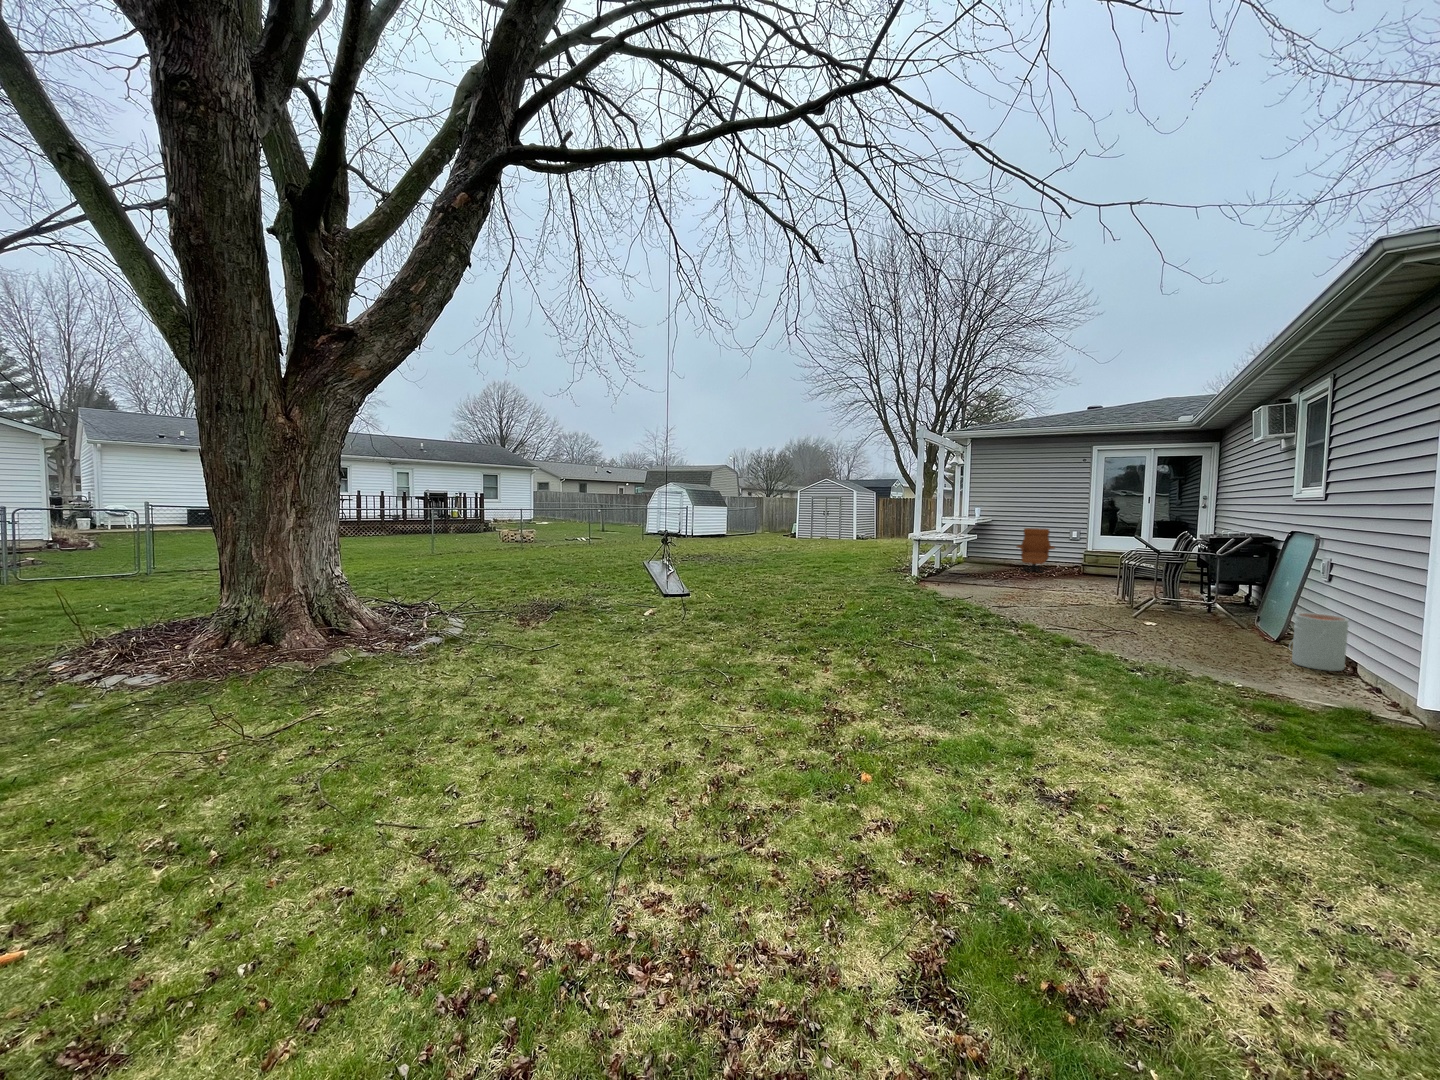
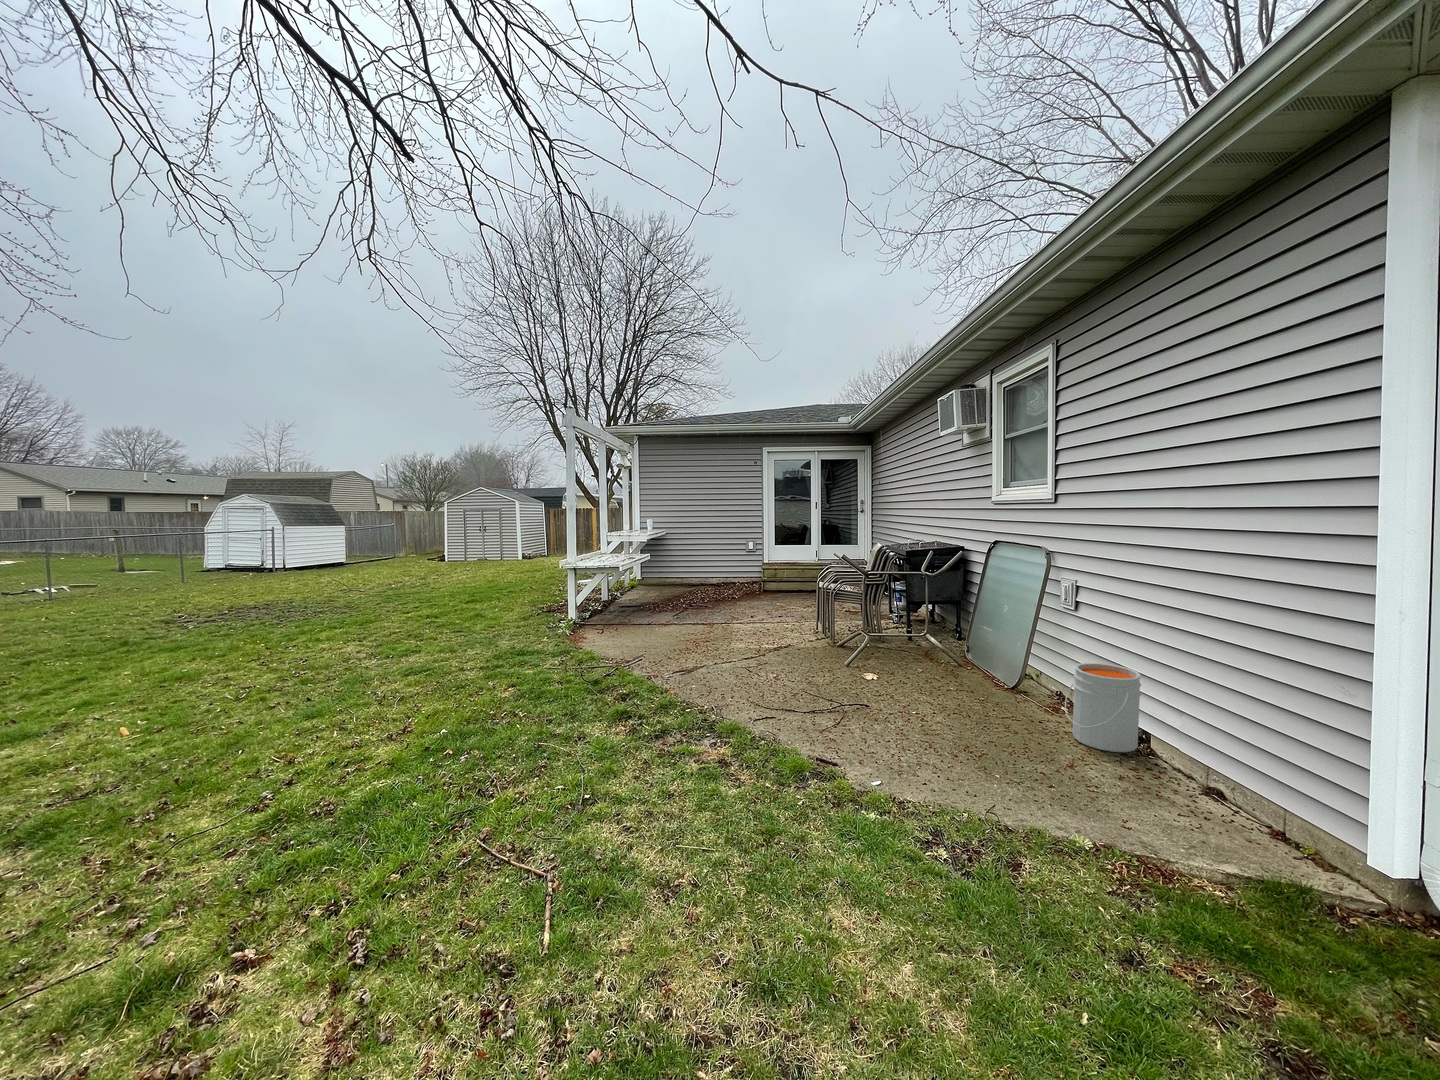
lounge chair: present [1017,528,1055,573] -> none [693,542,733,596]

